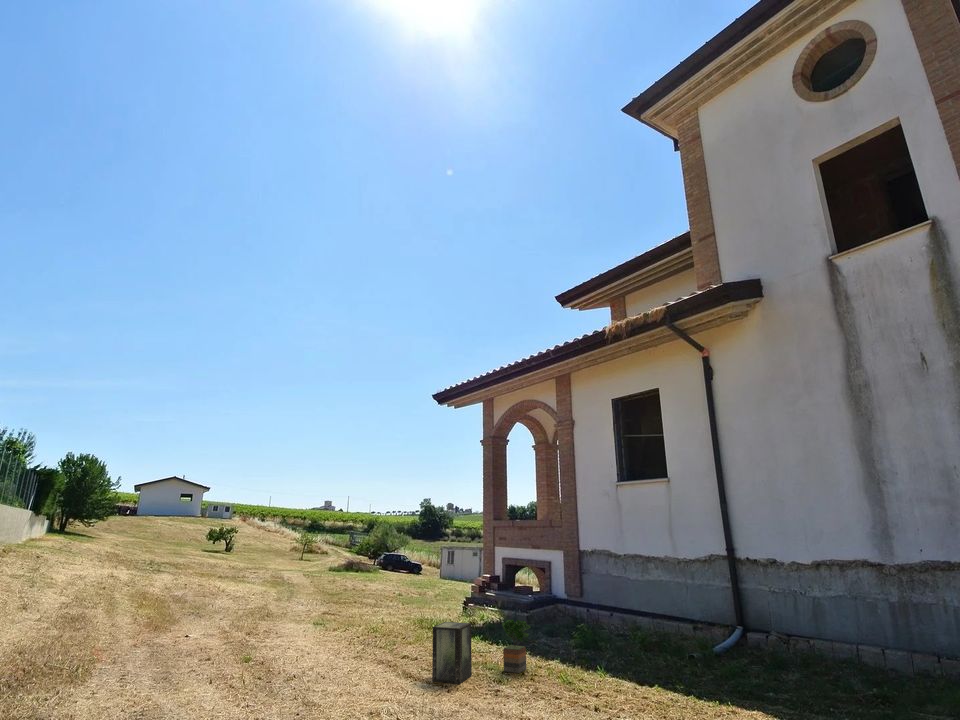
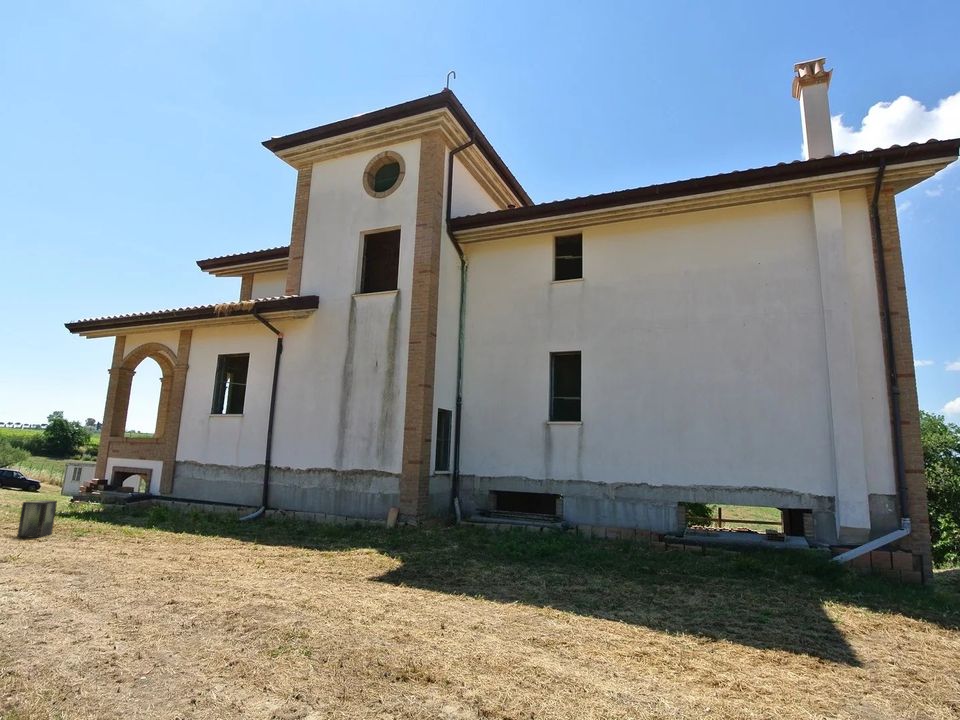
potted tree: present [502,620,530,673] -> none [79,499,107,532]

